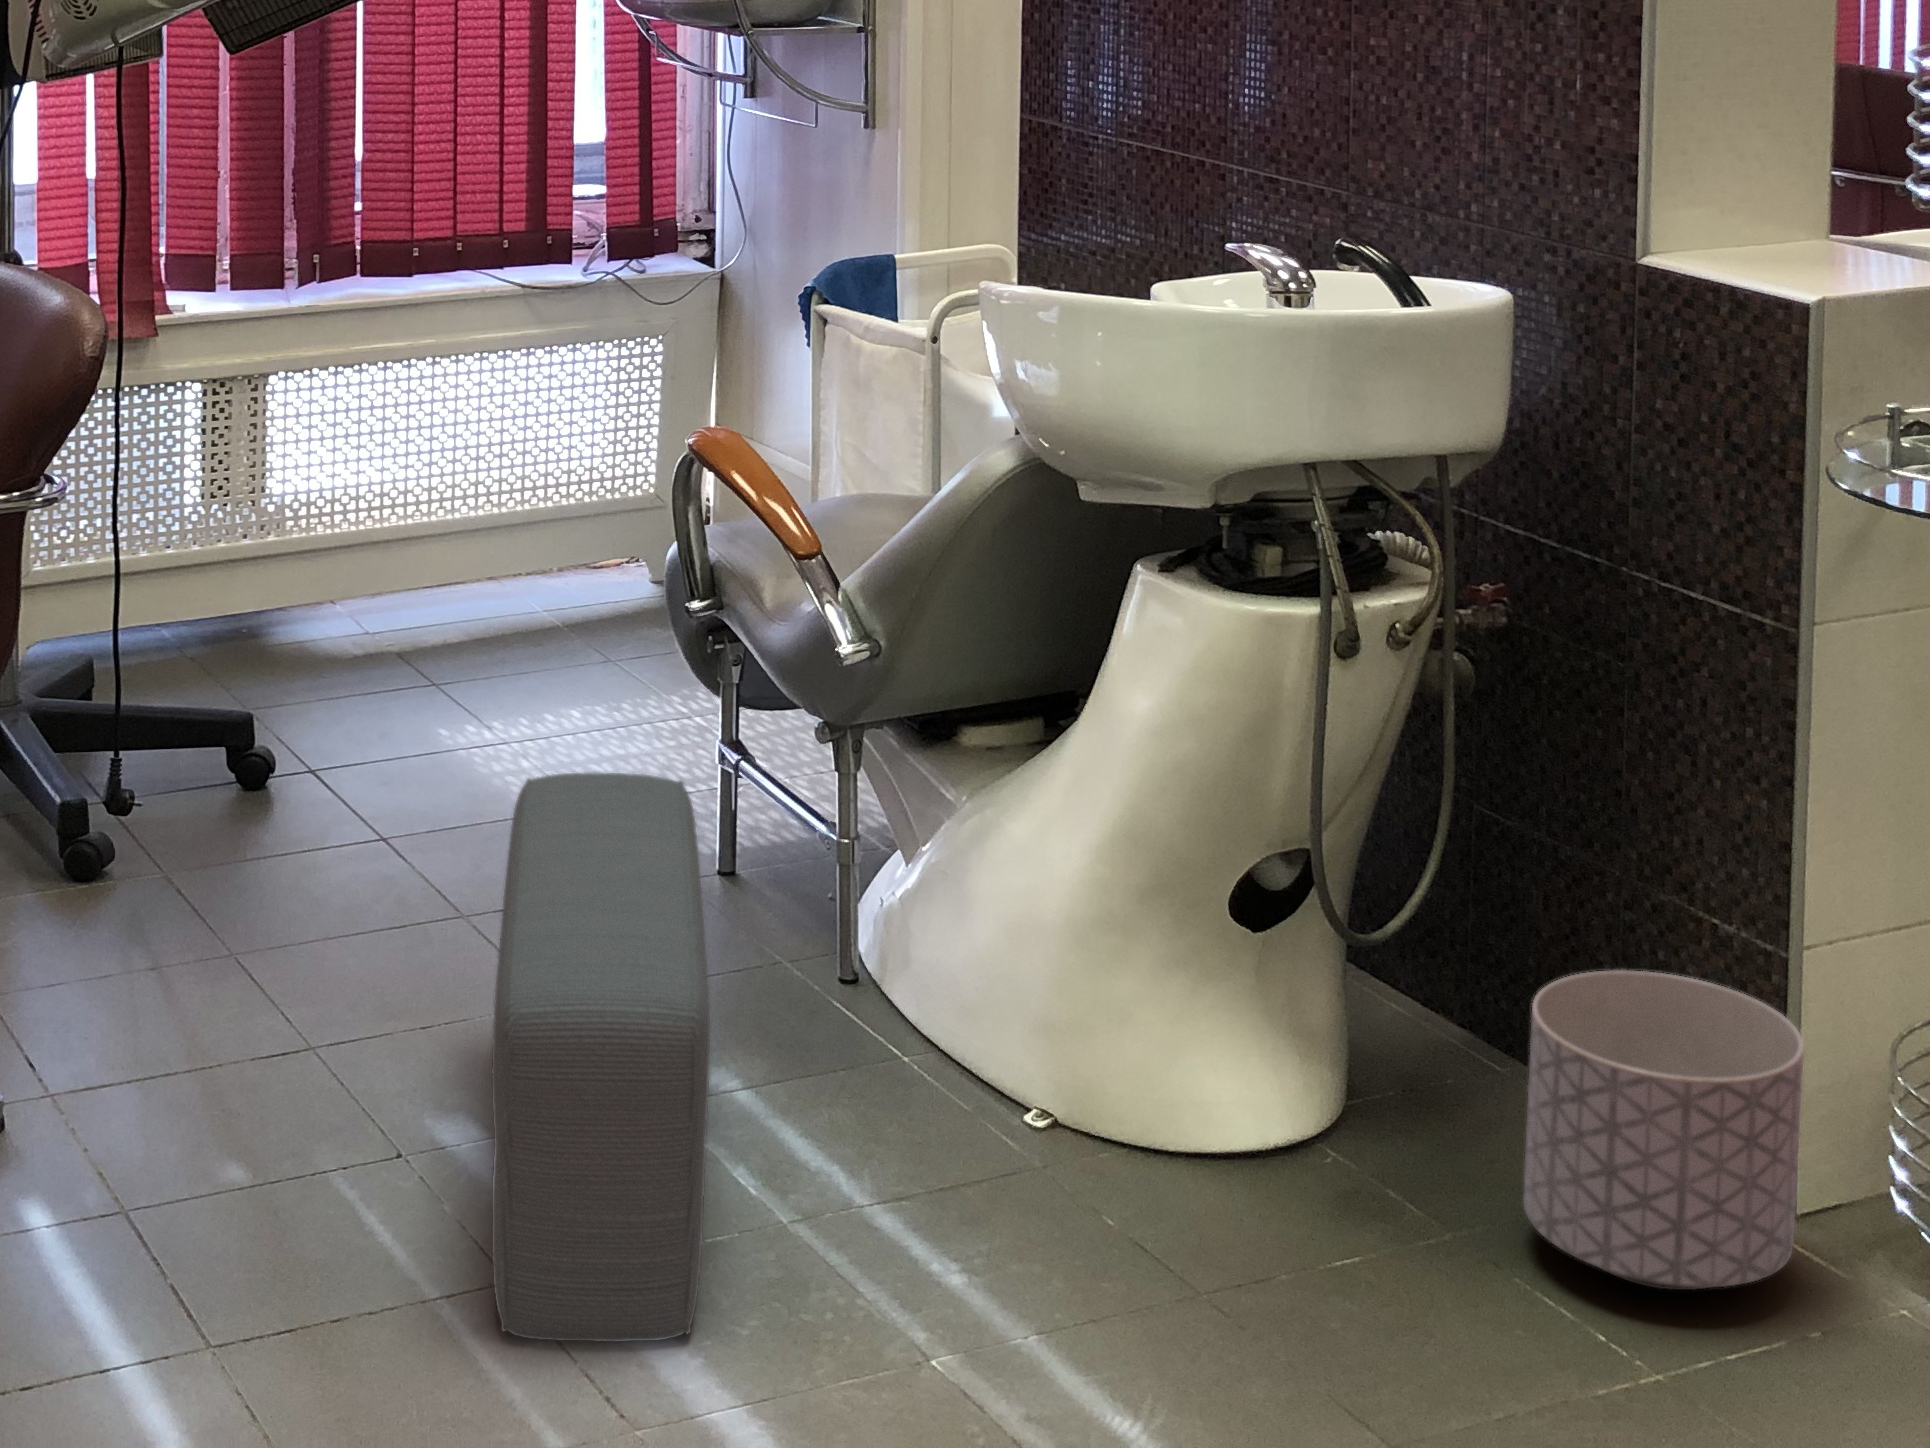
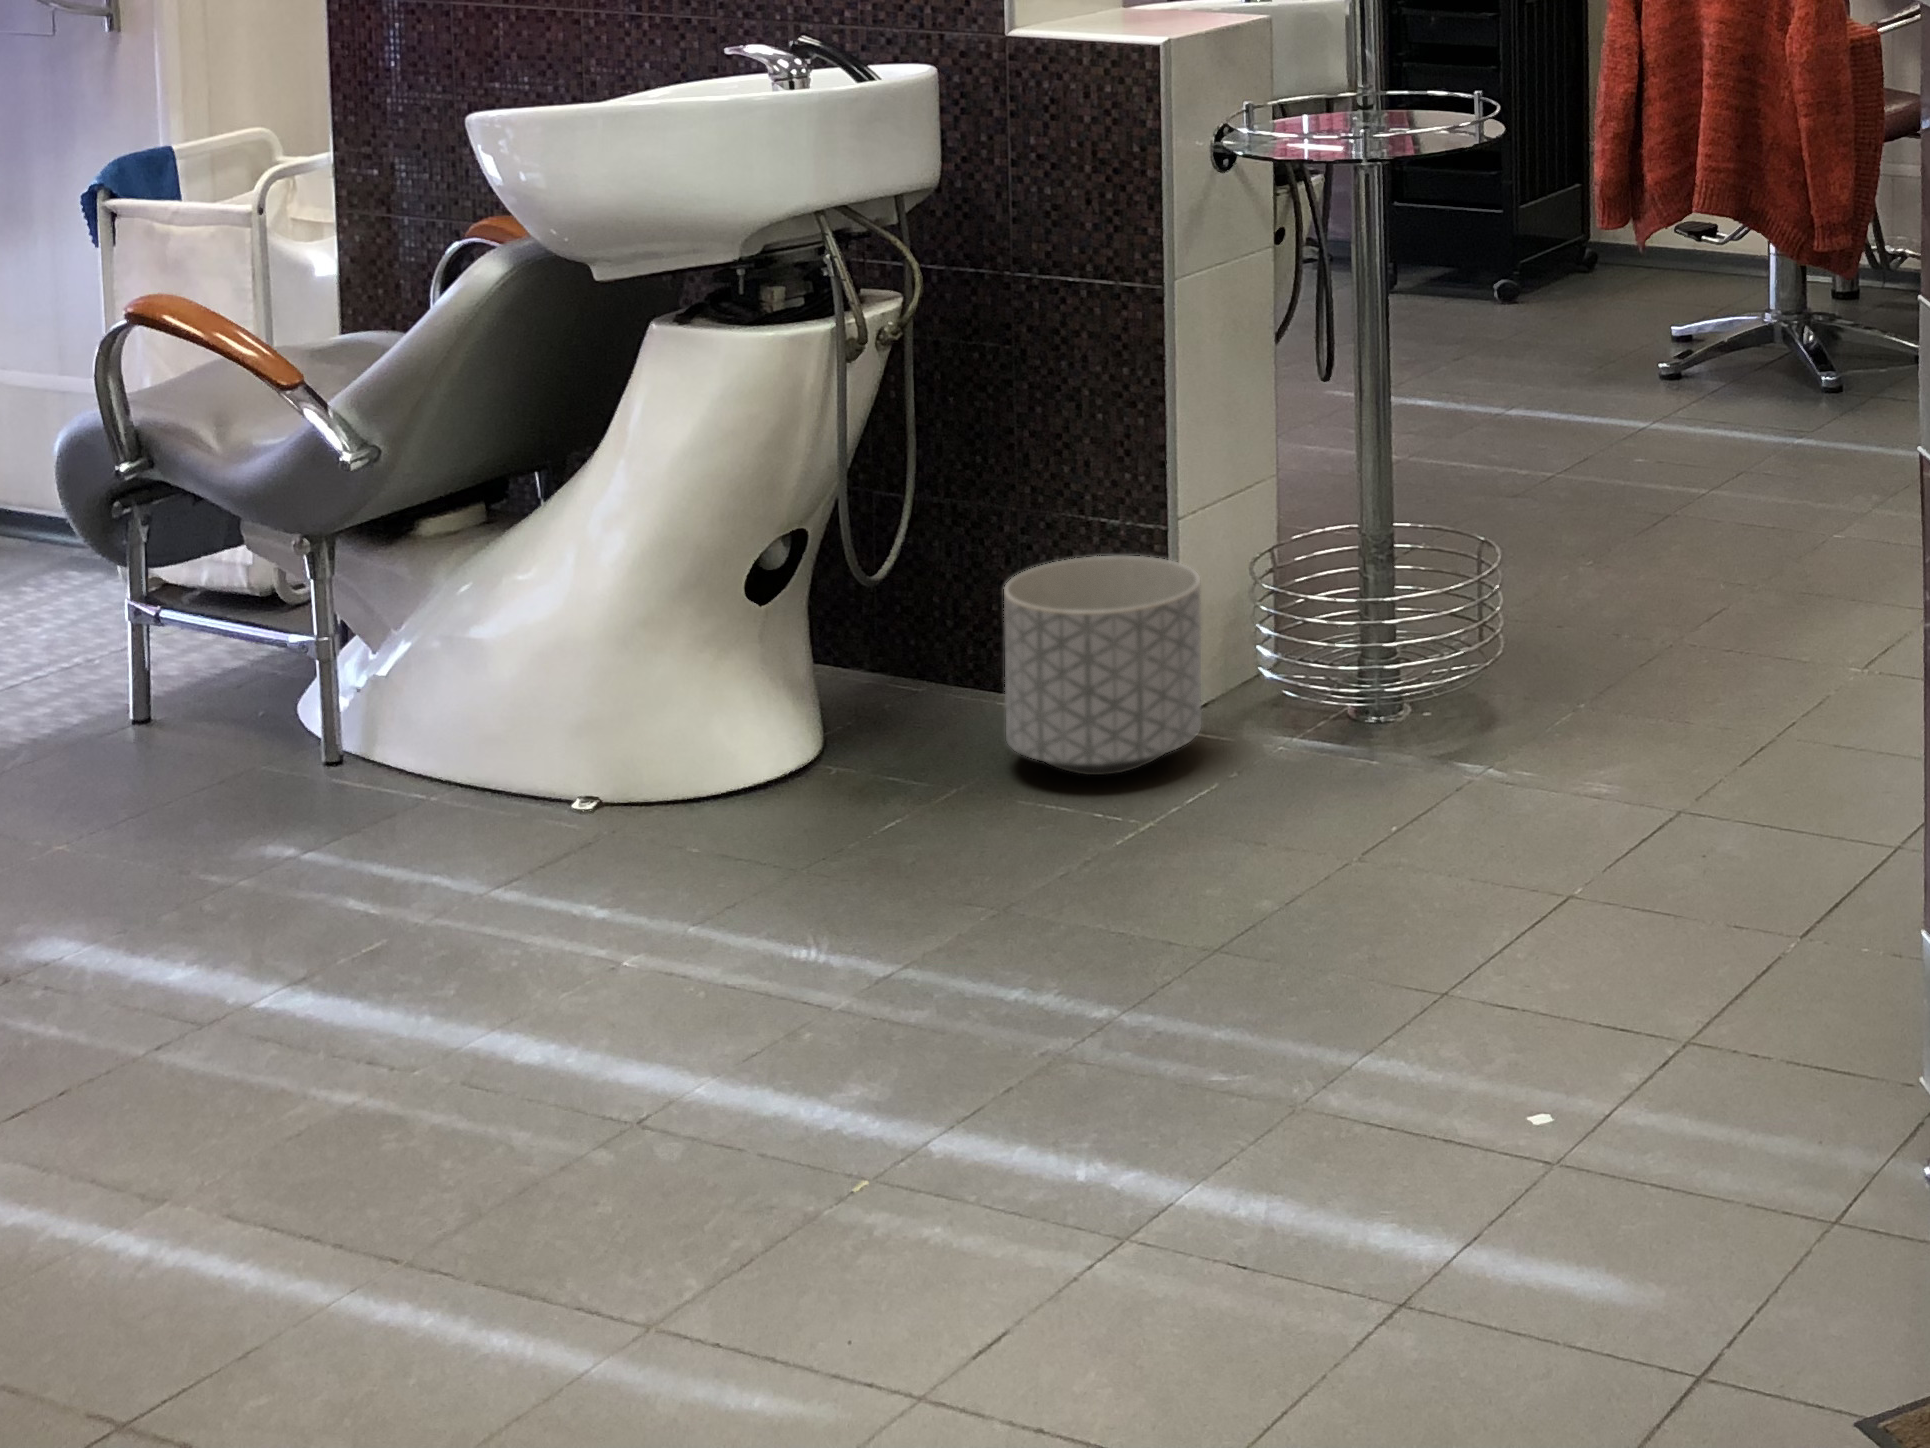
pouf: present [492,773,710,1342] -> none [54,602,417,1056]

